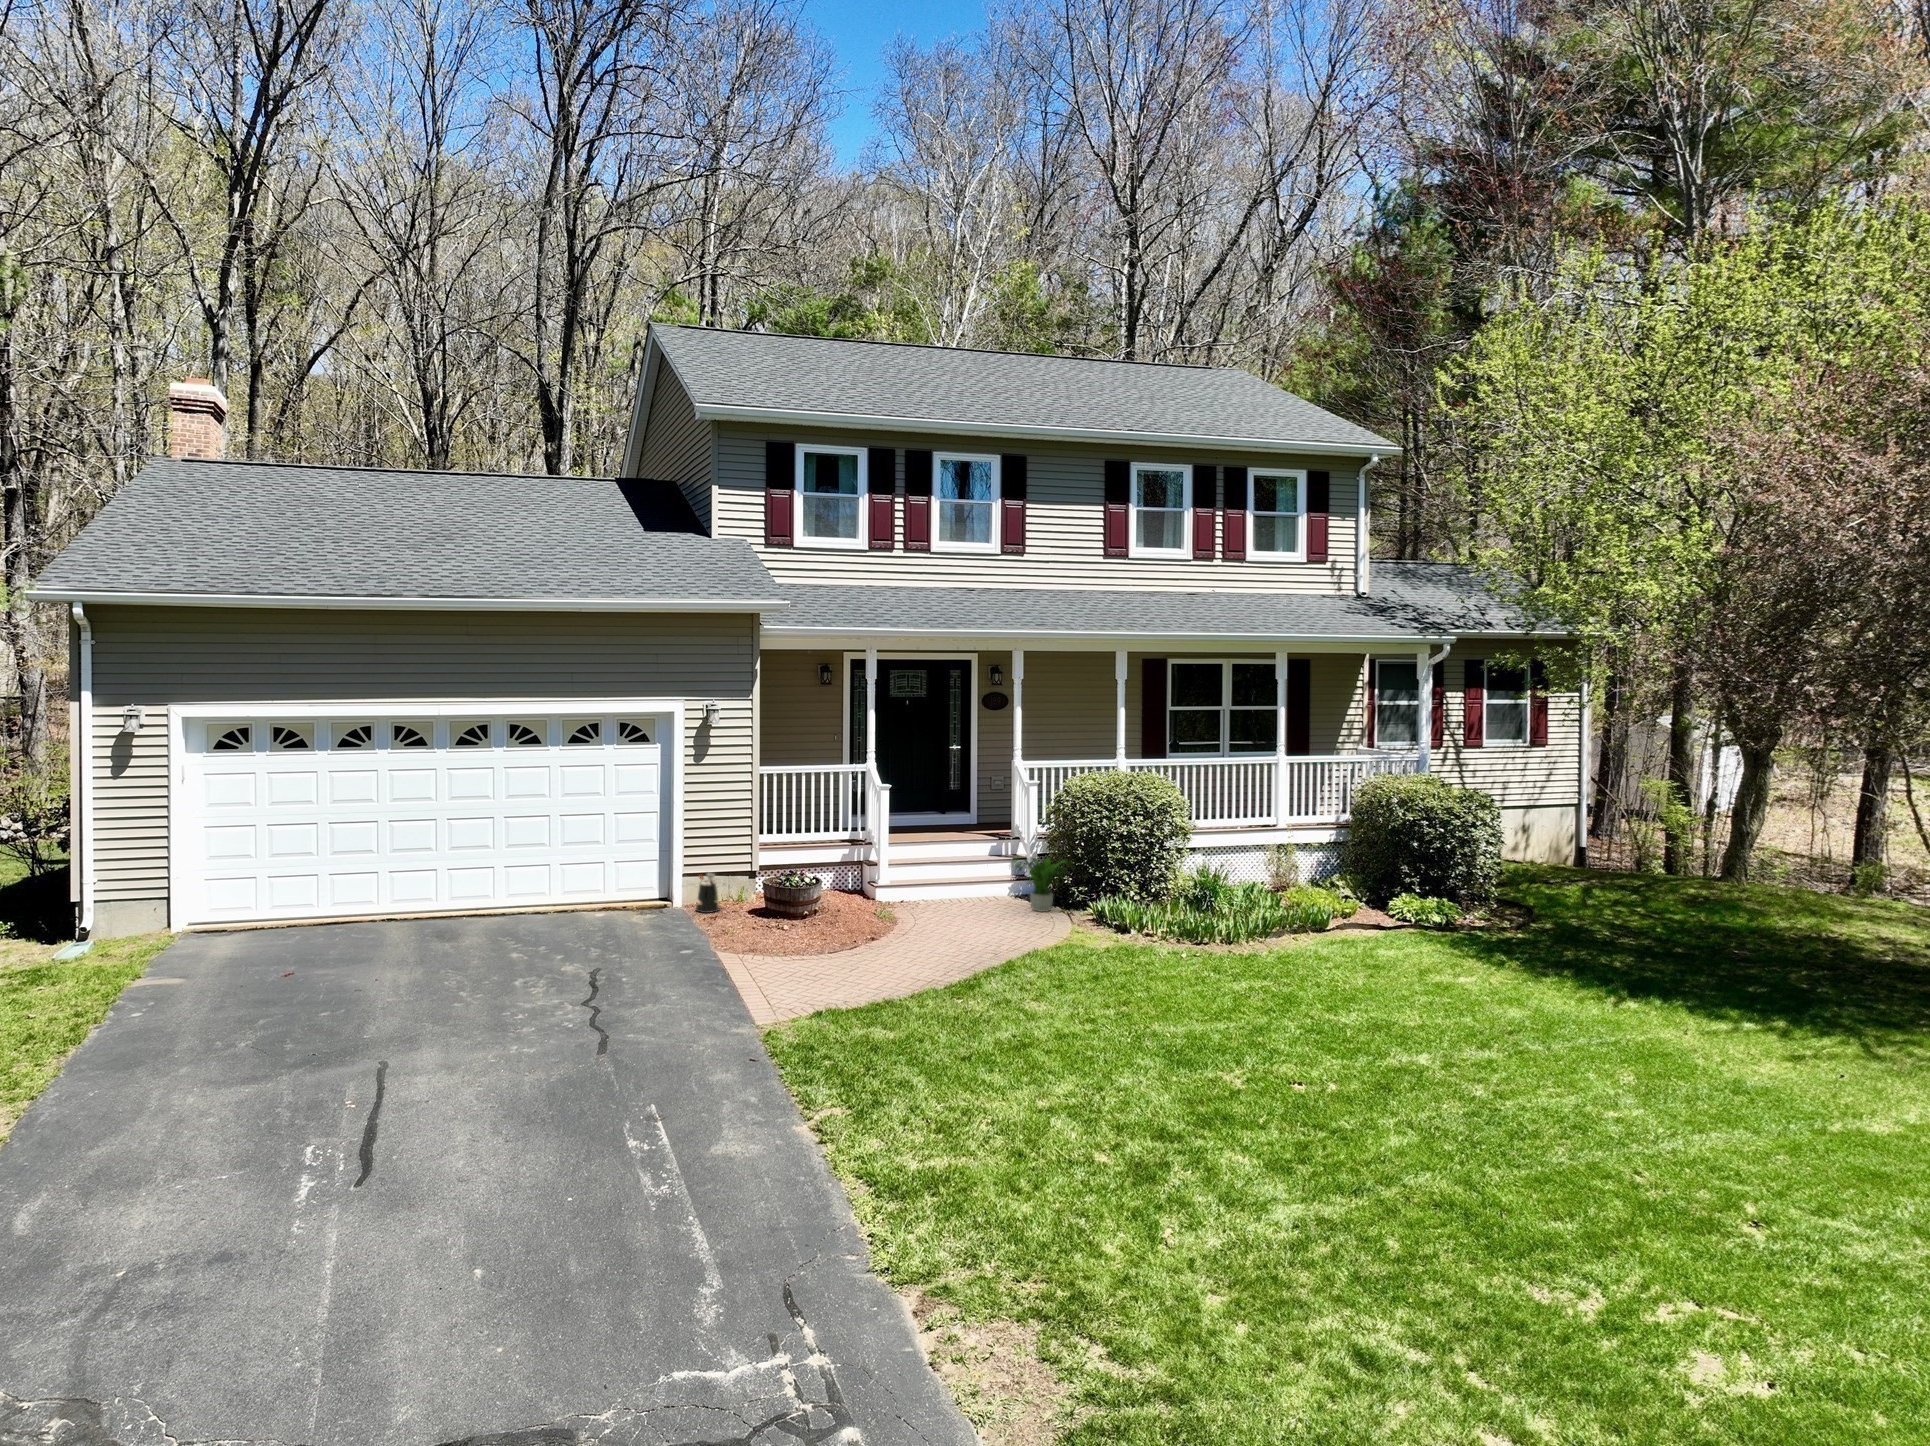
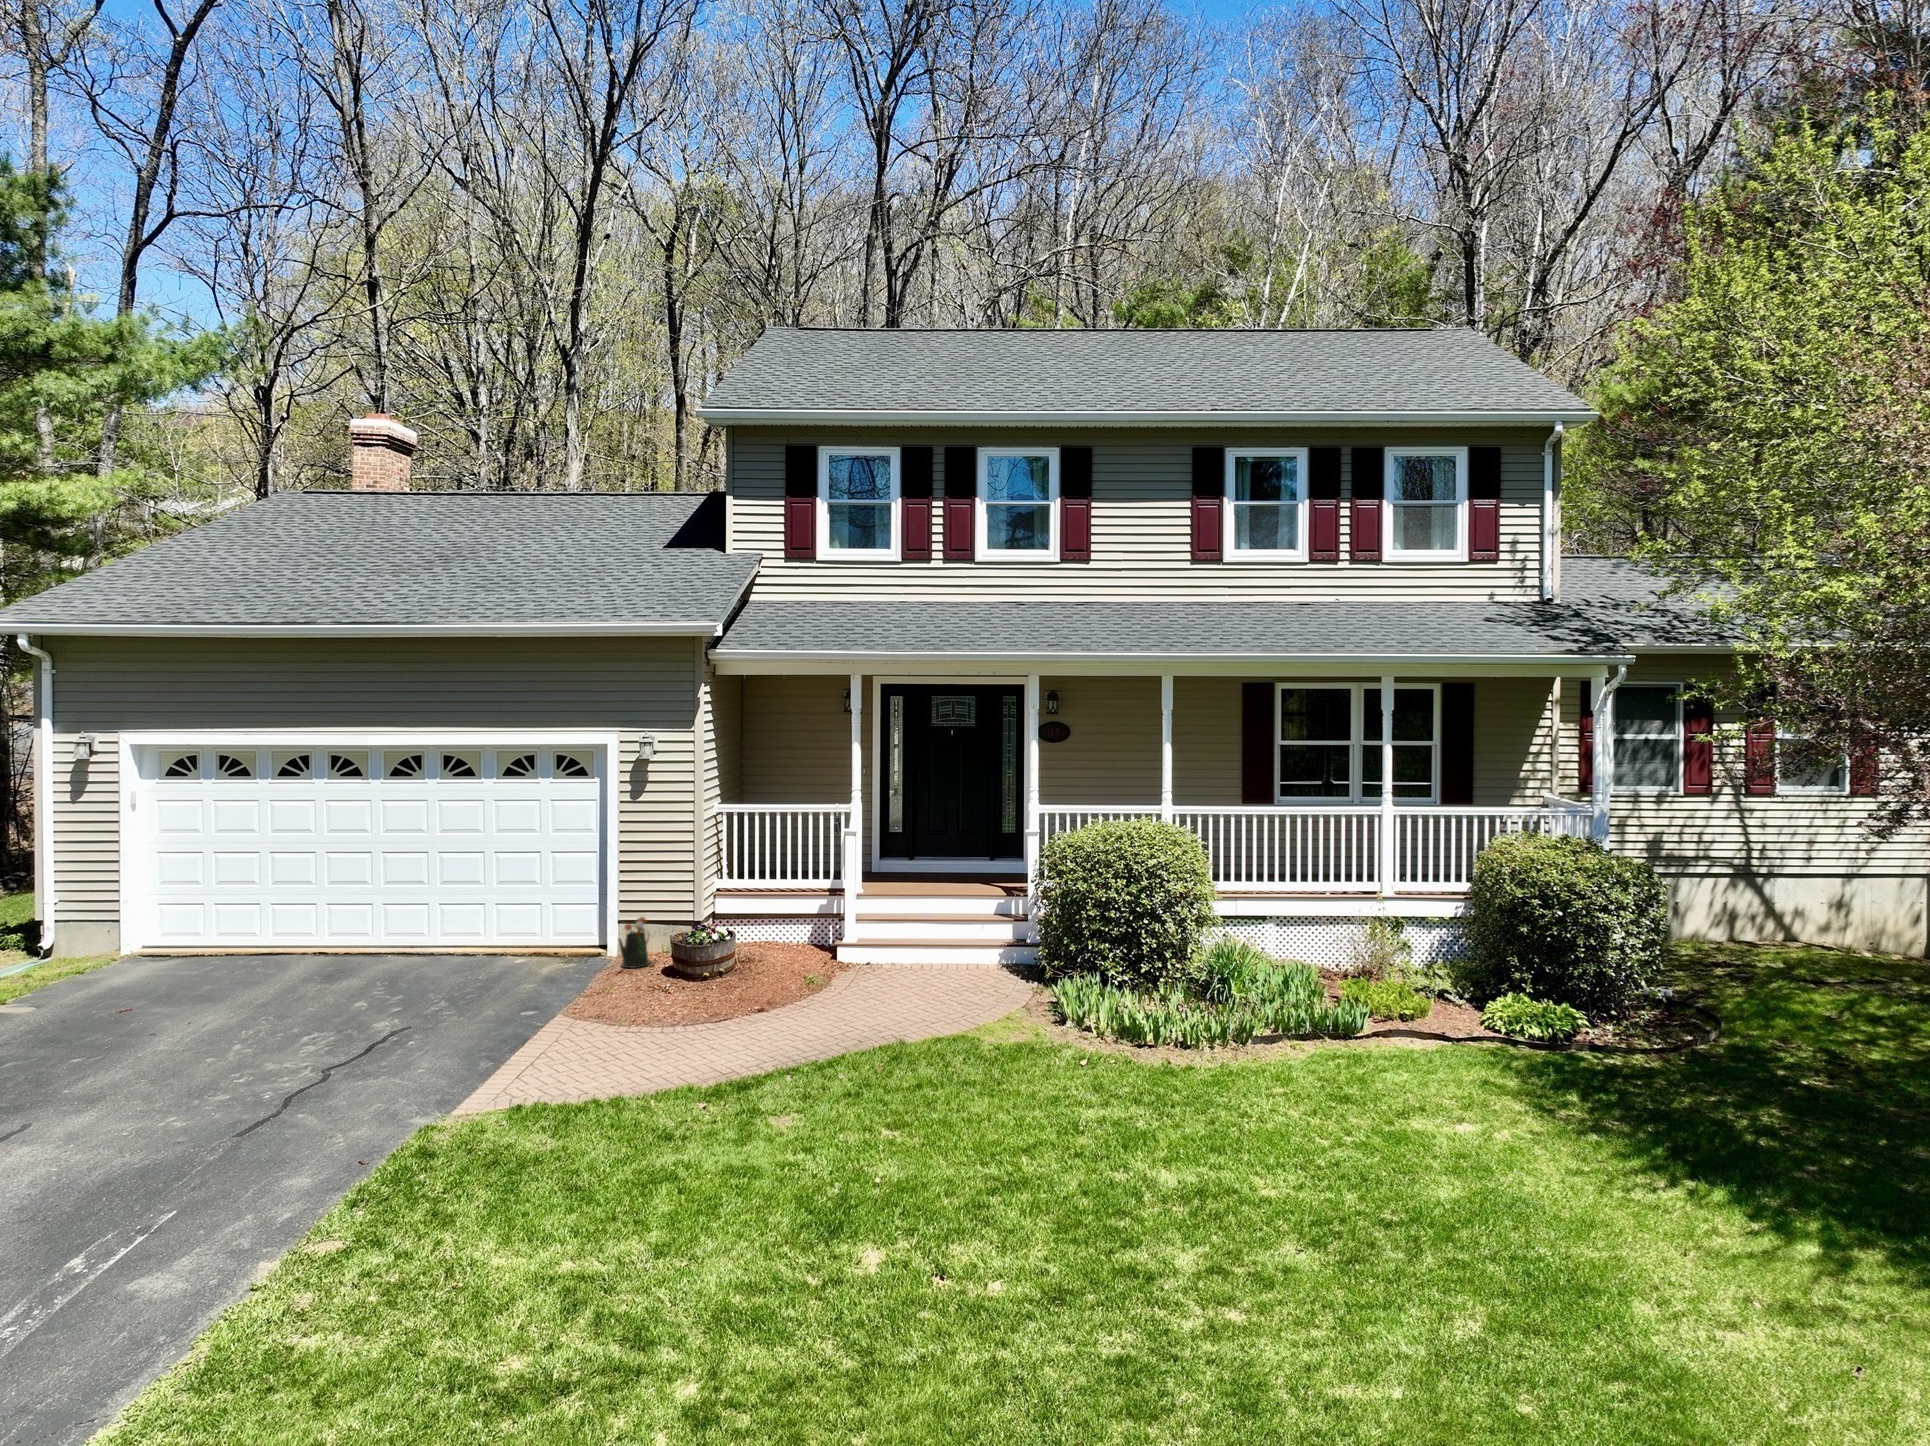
potted plant: present [1012,857,1066,912] -> none [970,924,1049,997]

